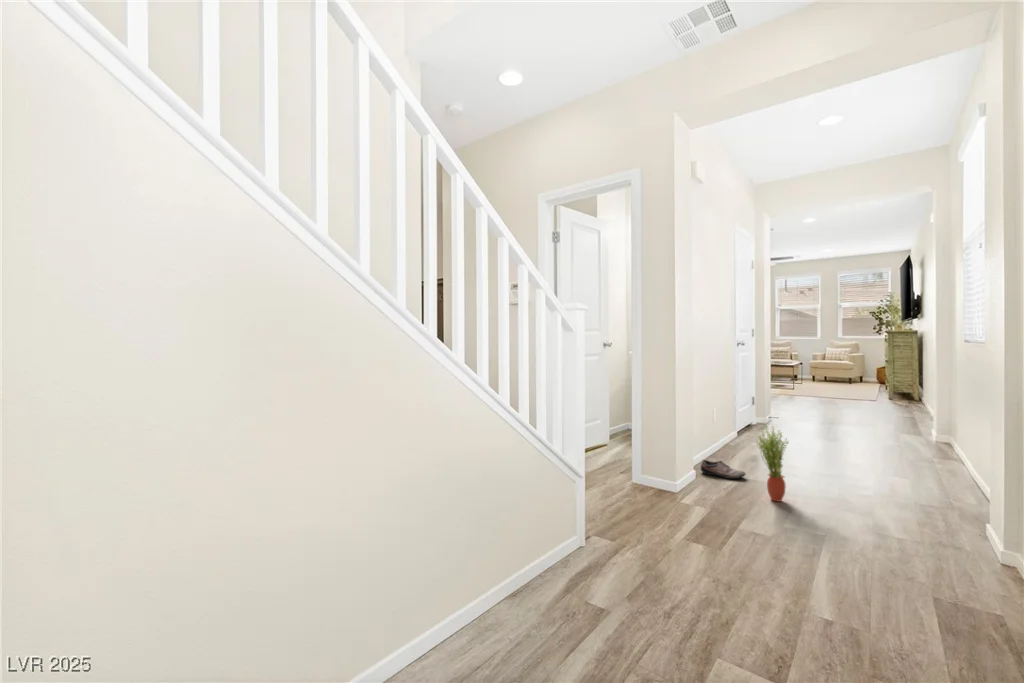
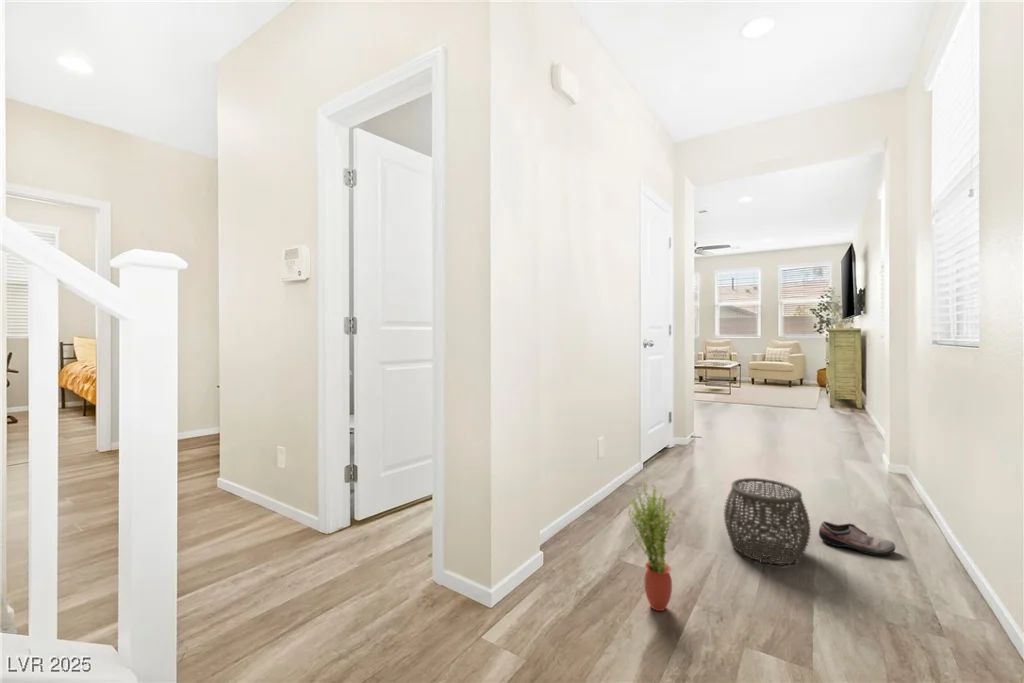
woven basket: none [811,433,874,486] -> present [724,478,810,565]
shoe: present [701,460,745,479] -> present [819,521,895,555]

